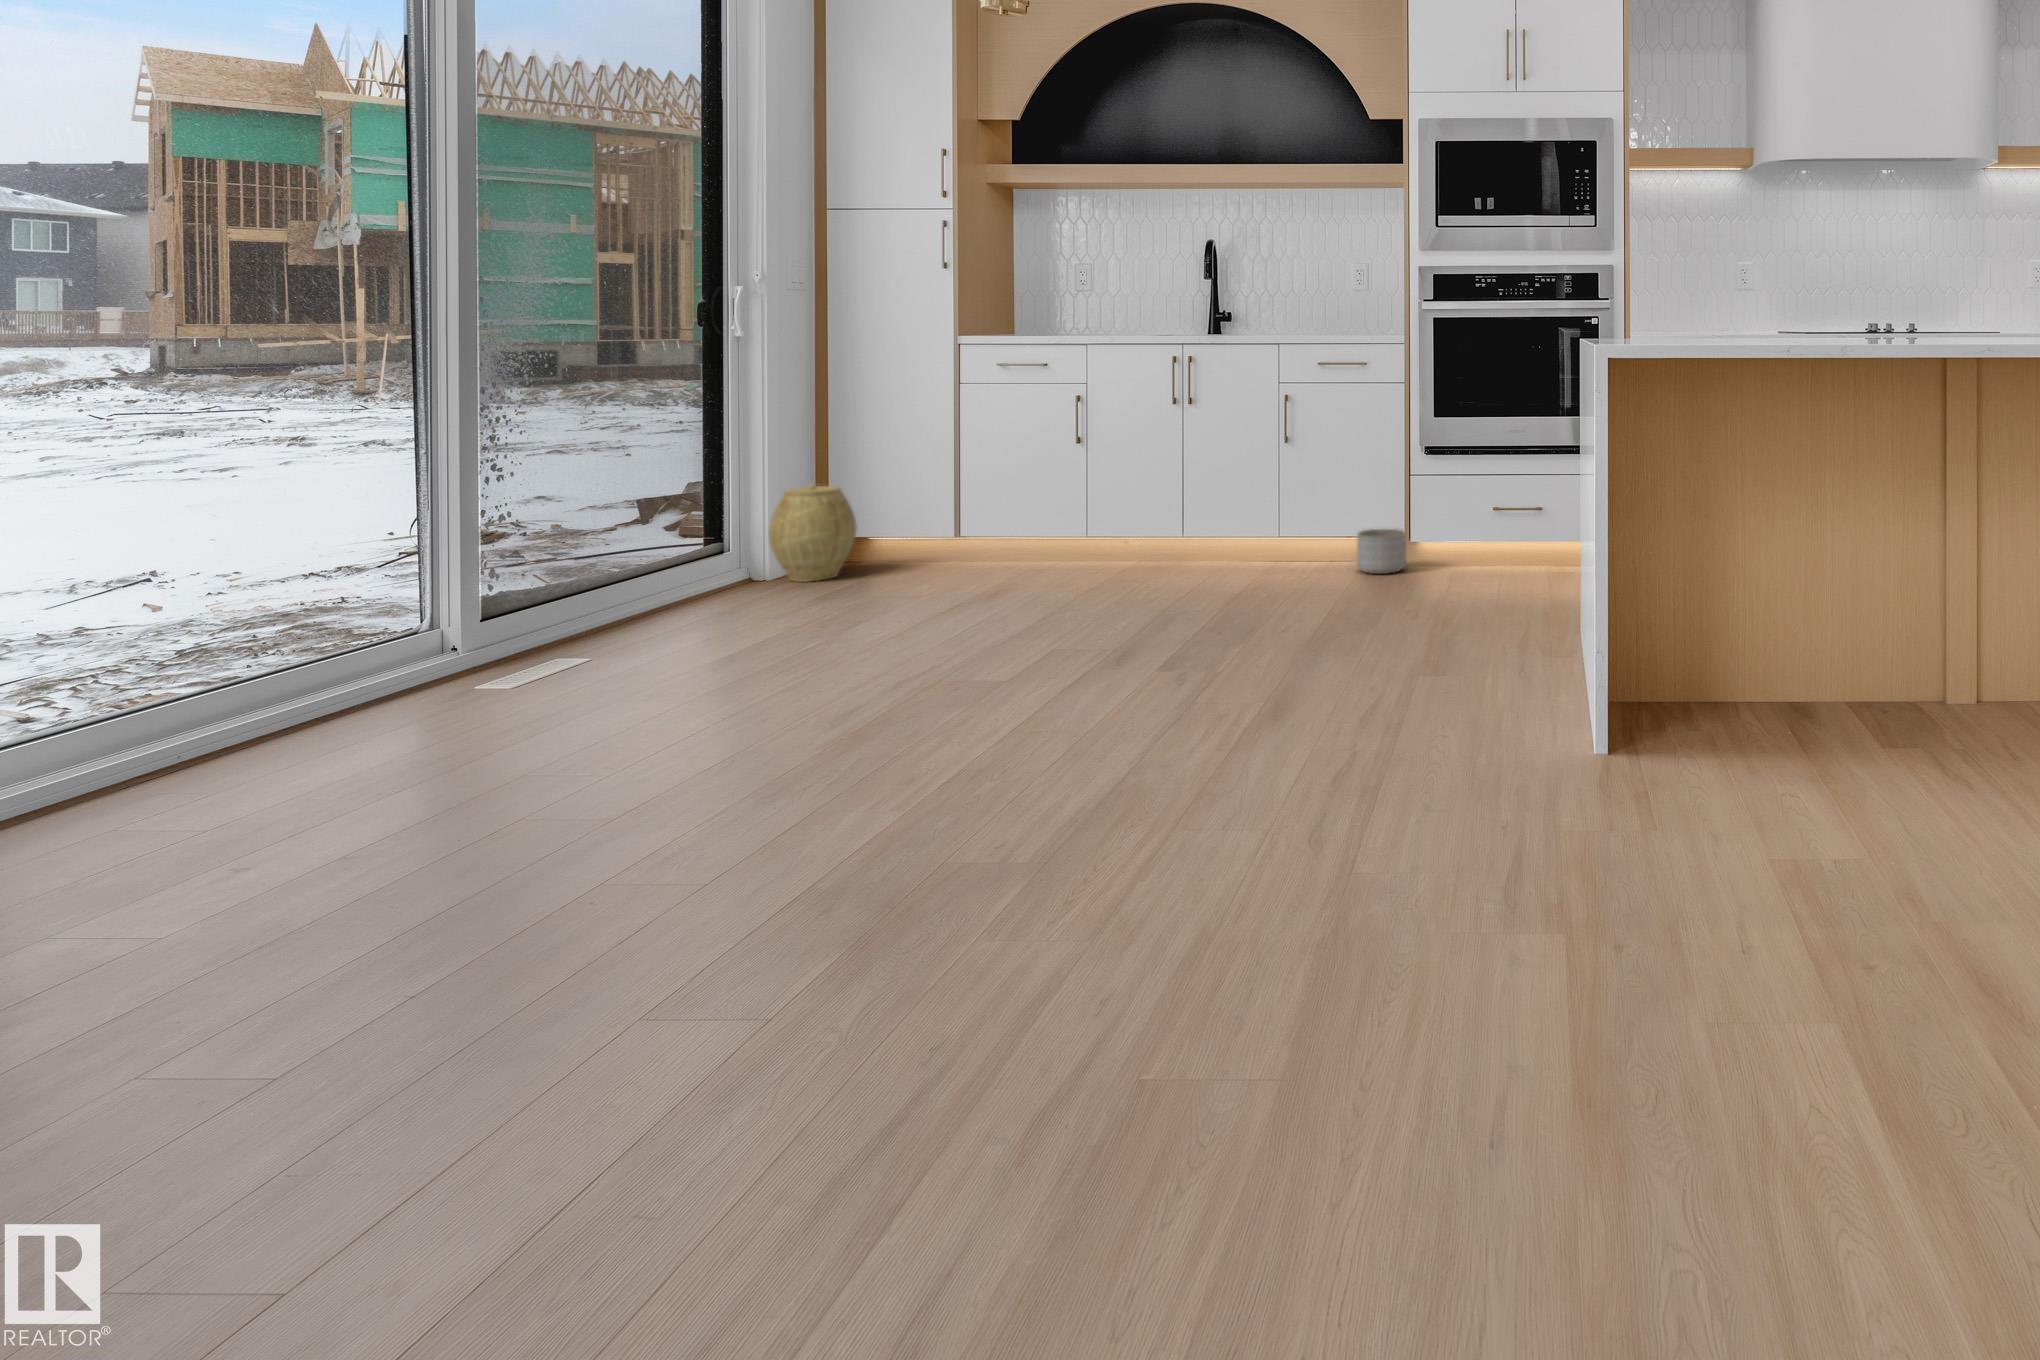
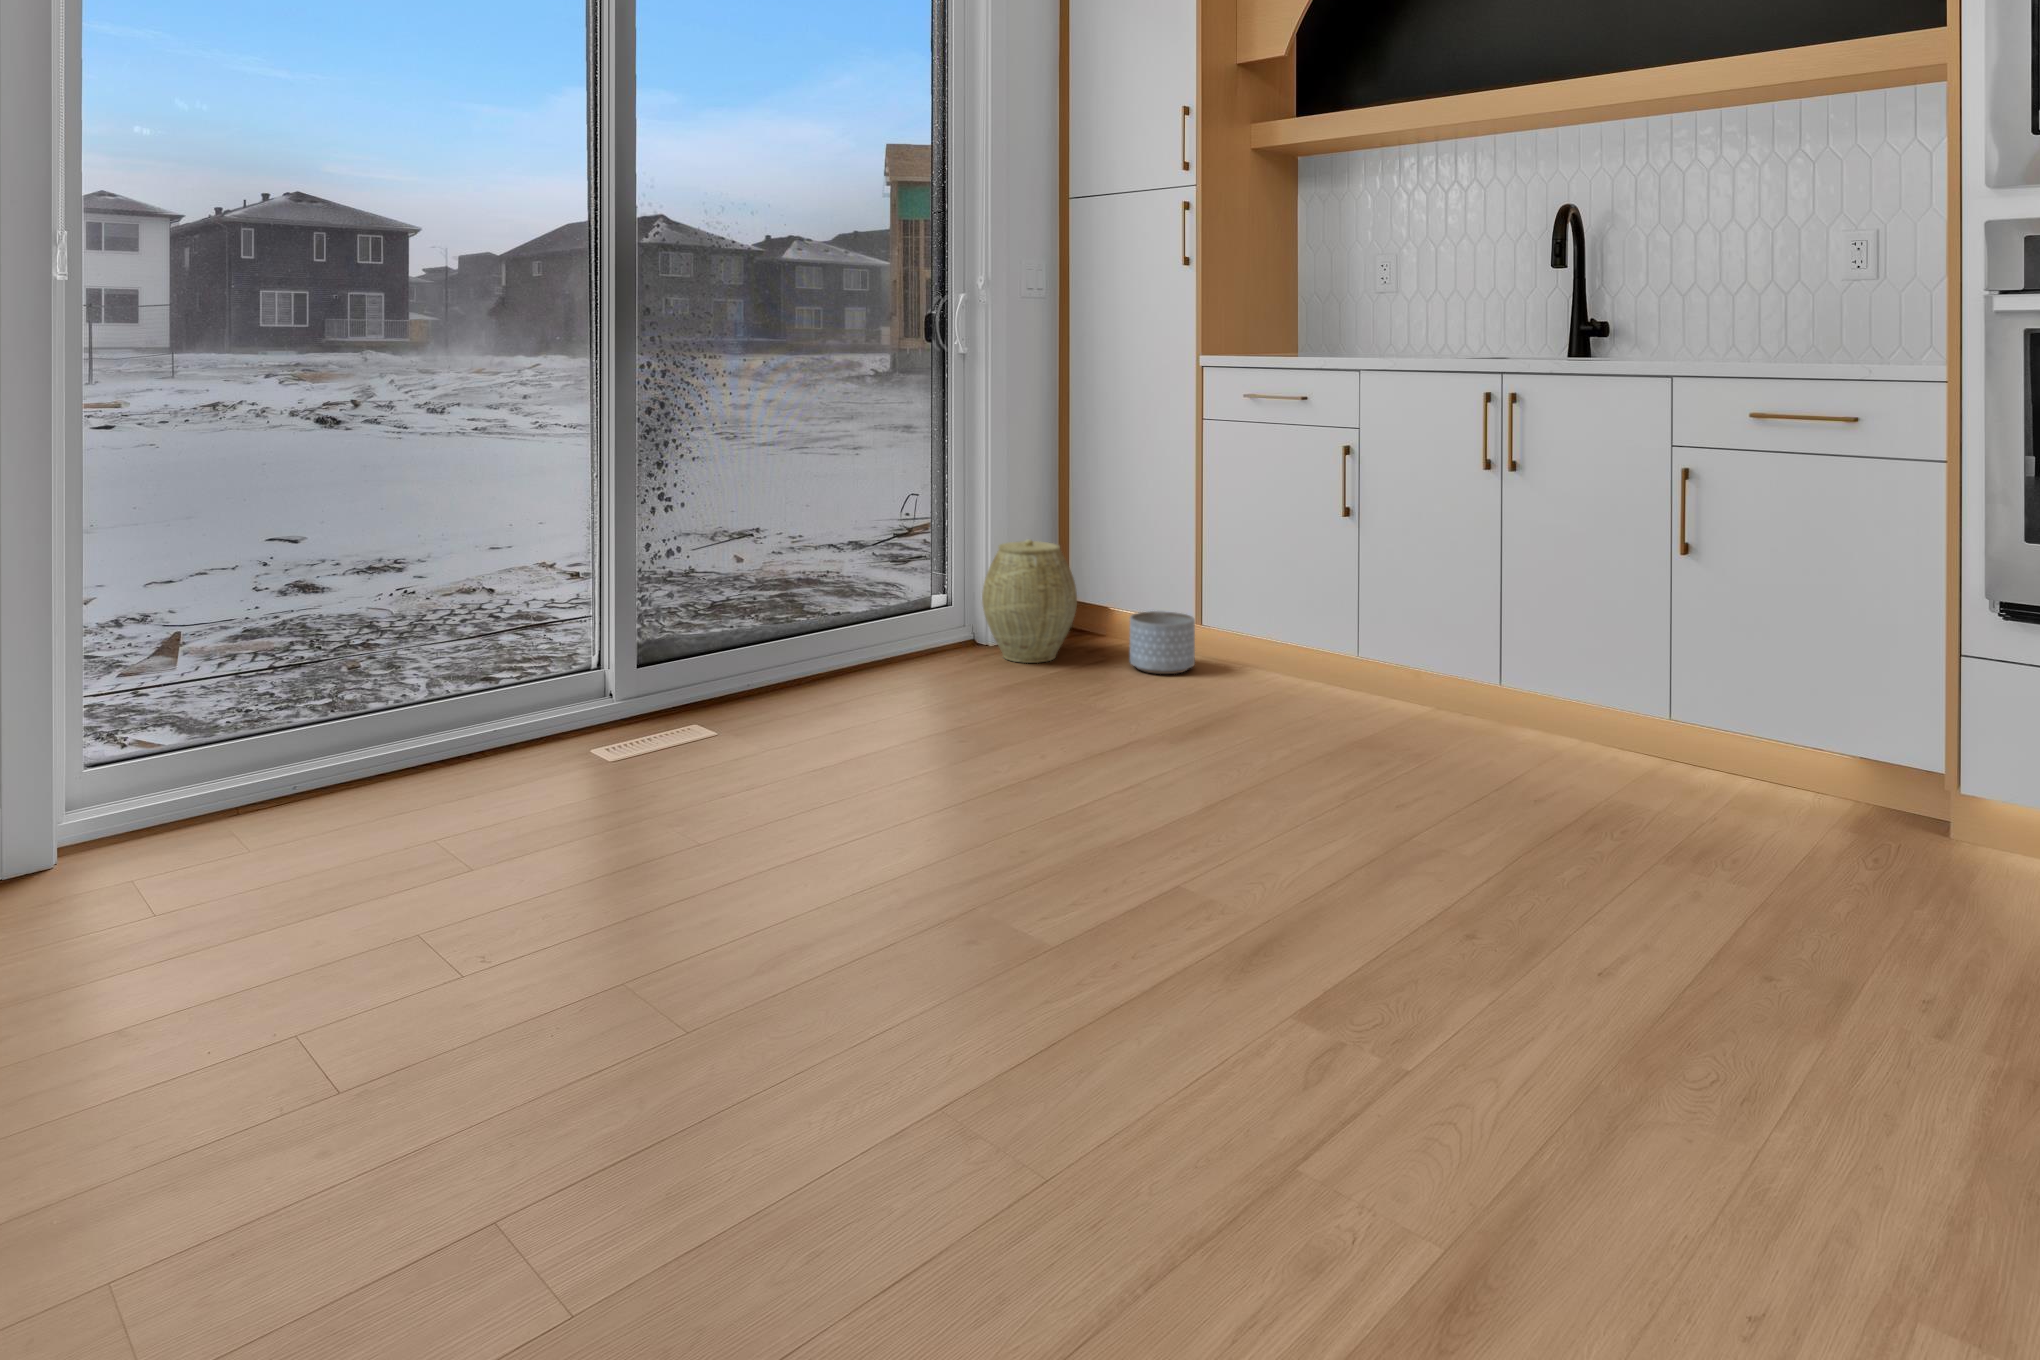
planter: present [1357,529,1406,574] -> present [1130,611,1195,674]

